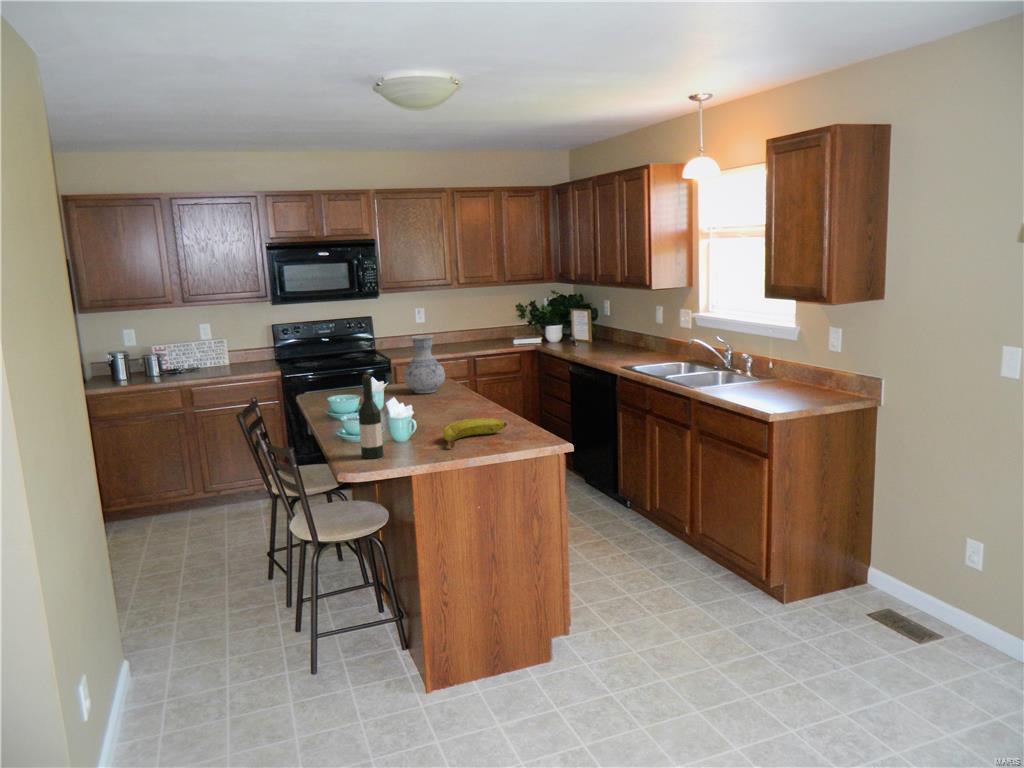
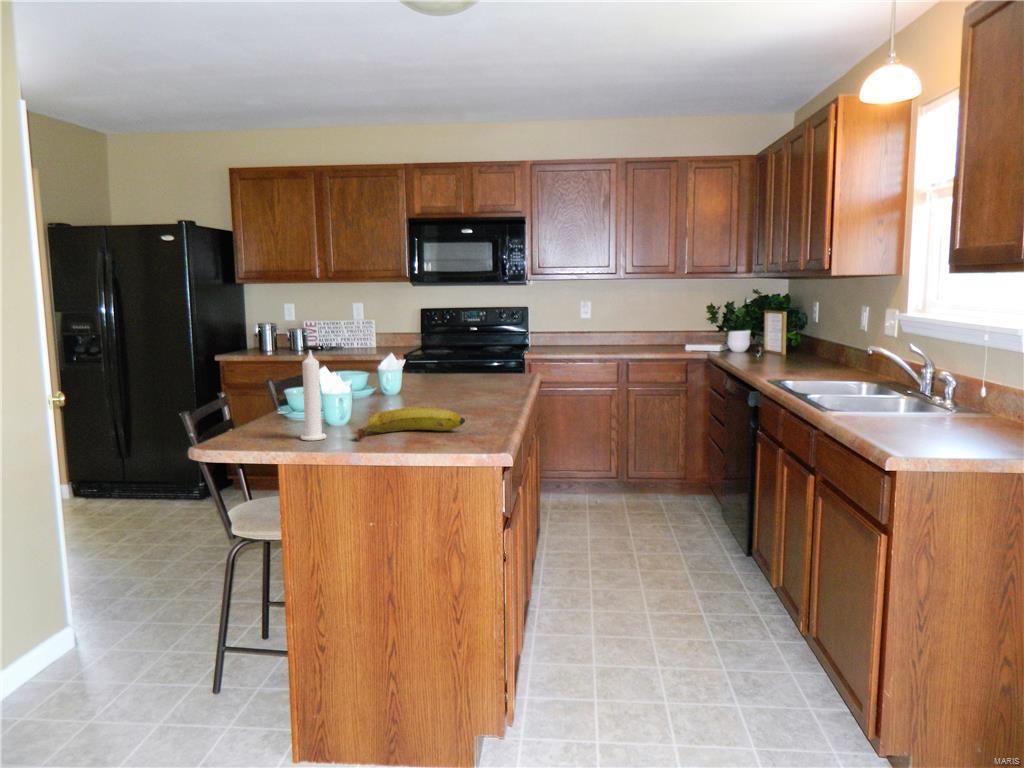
vase: present [404,335,445,393] -> none [461,315,512,385]
wine bottle: present [358,375,383,459] -> none [249,331,282,438]
candle: none [404,386,423,455] -> present [301,350,326,441]

